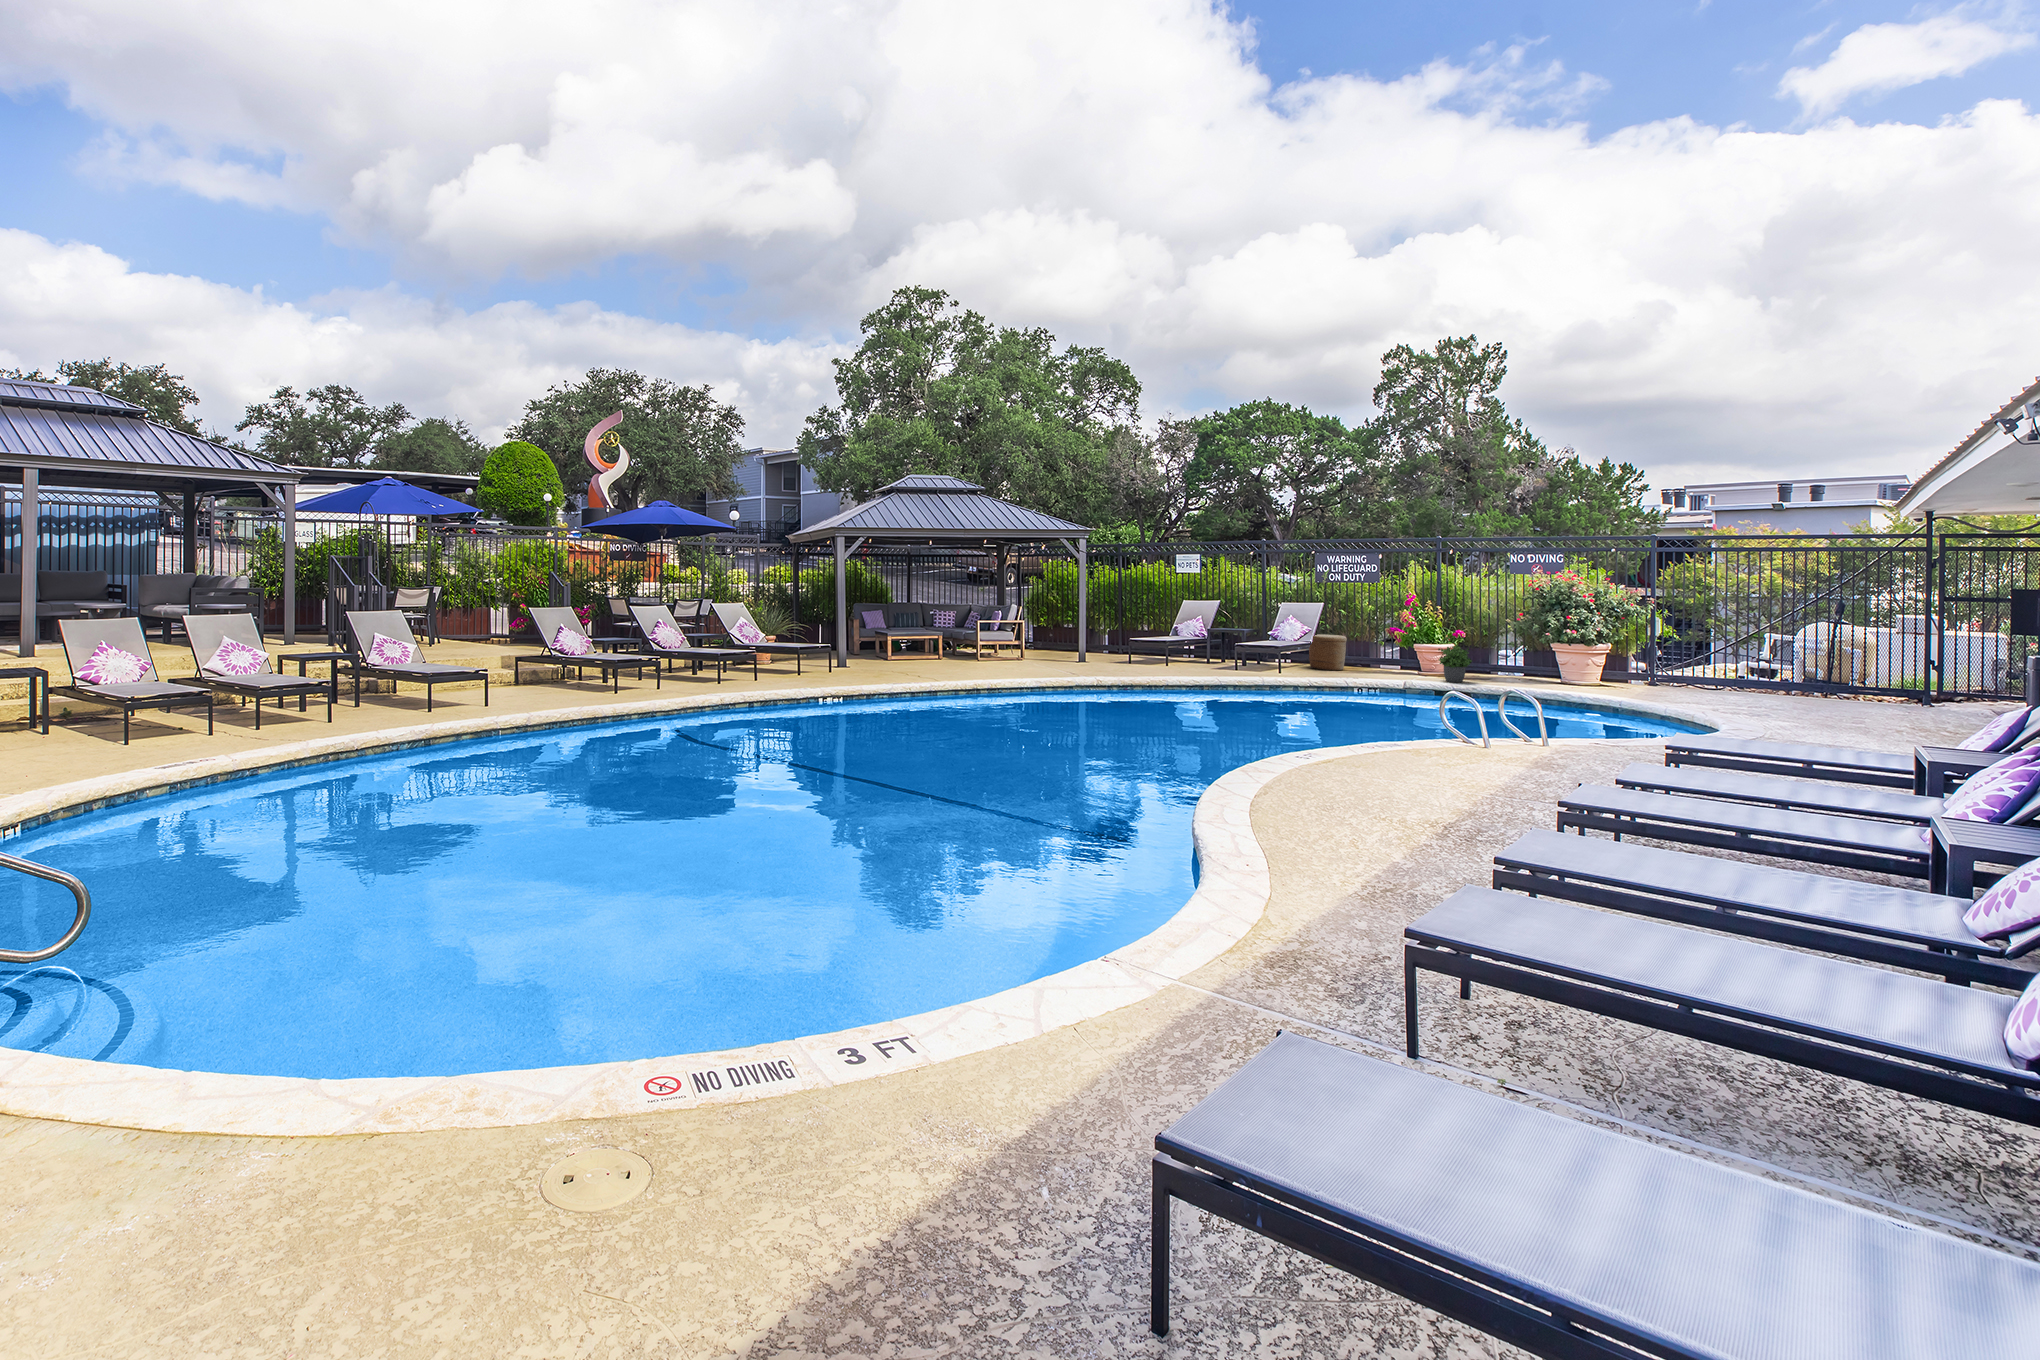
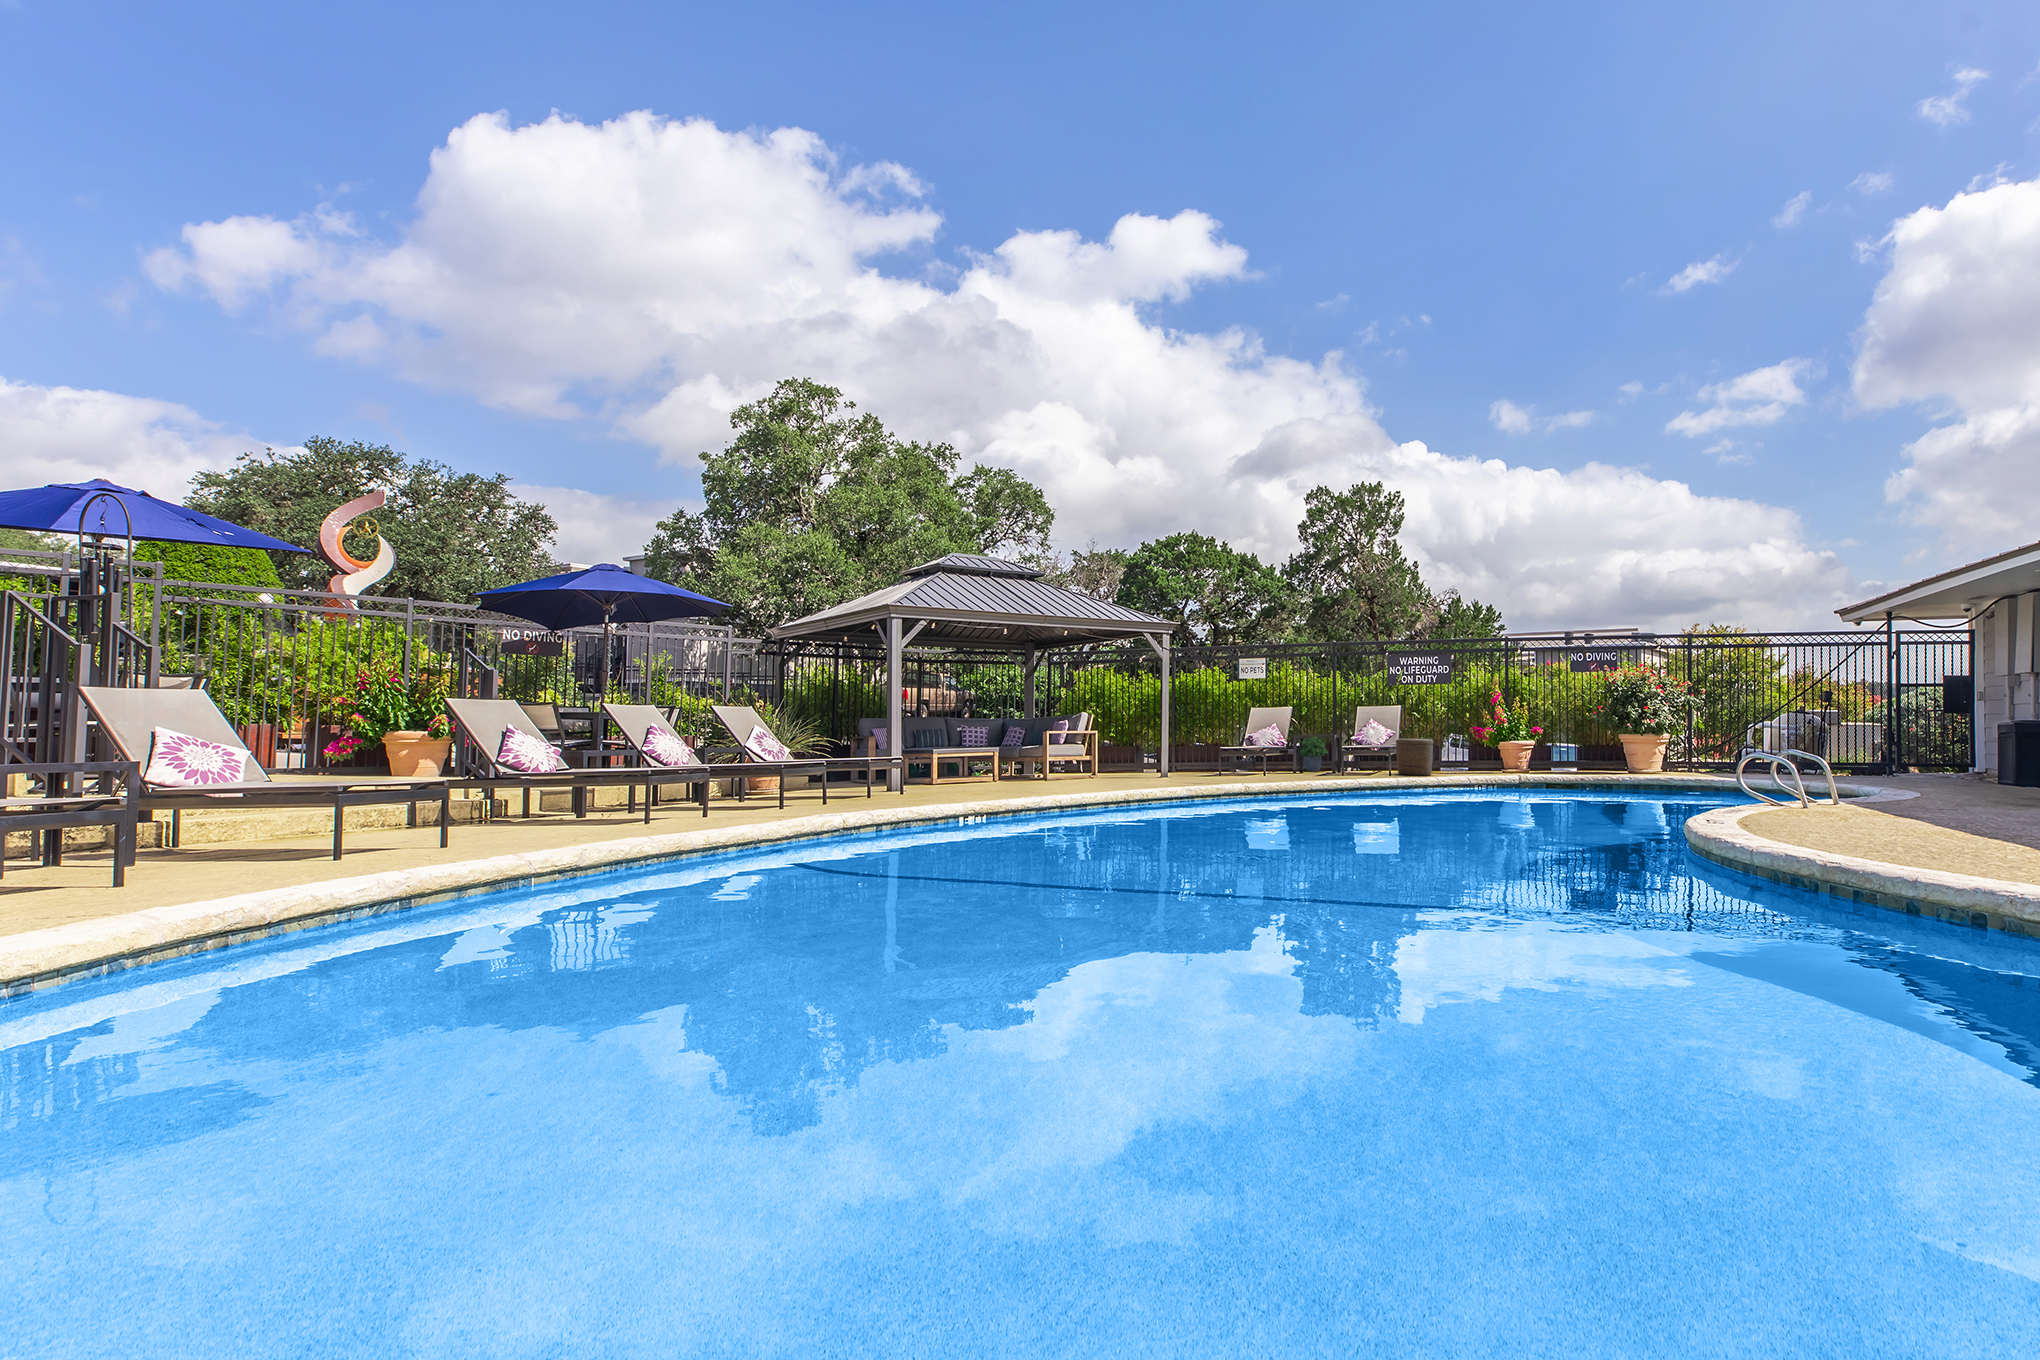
potted plant: present [1438,645,1472,682] -> present [1298,736,1328,771]

